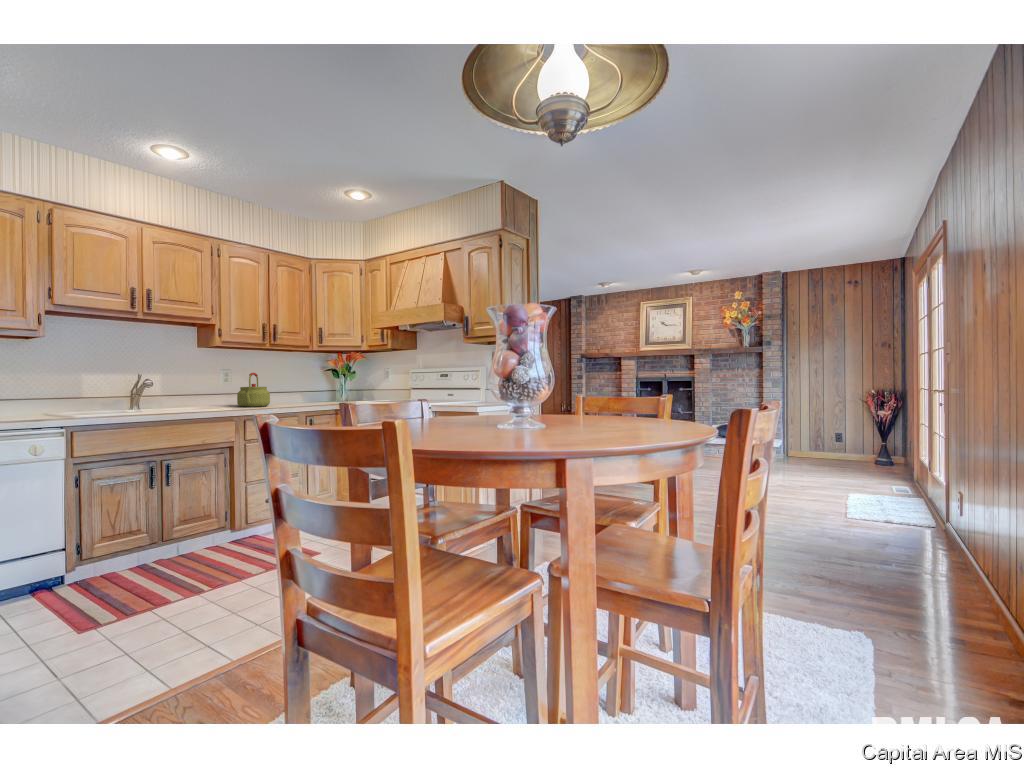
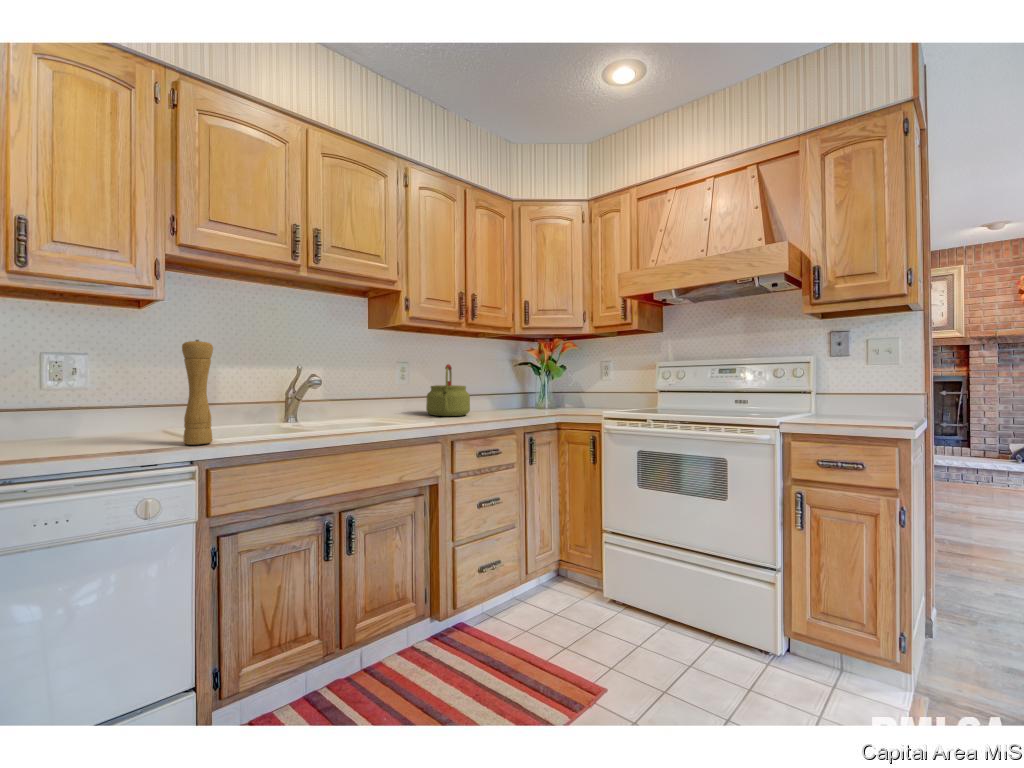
pepper mill: none [55,361,75,419] -> present [182,340,213,445]

